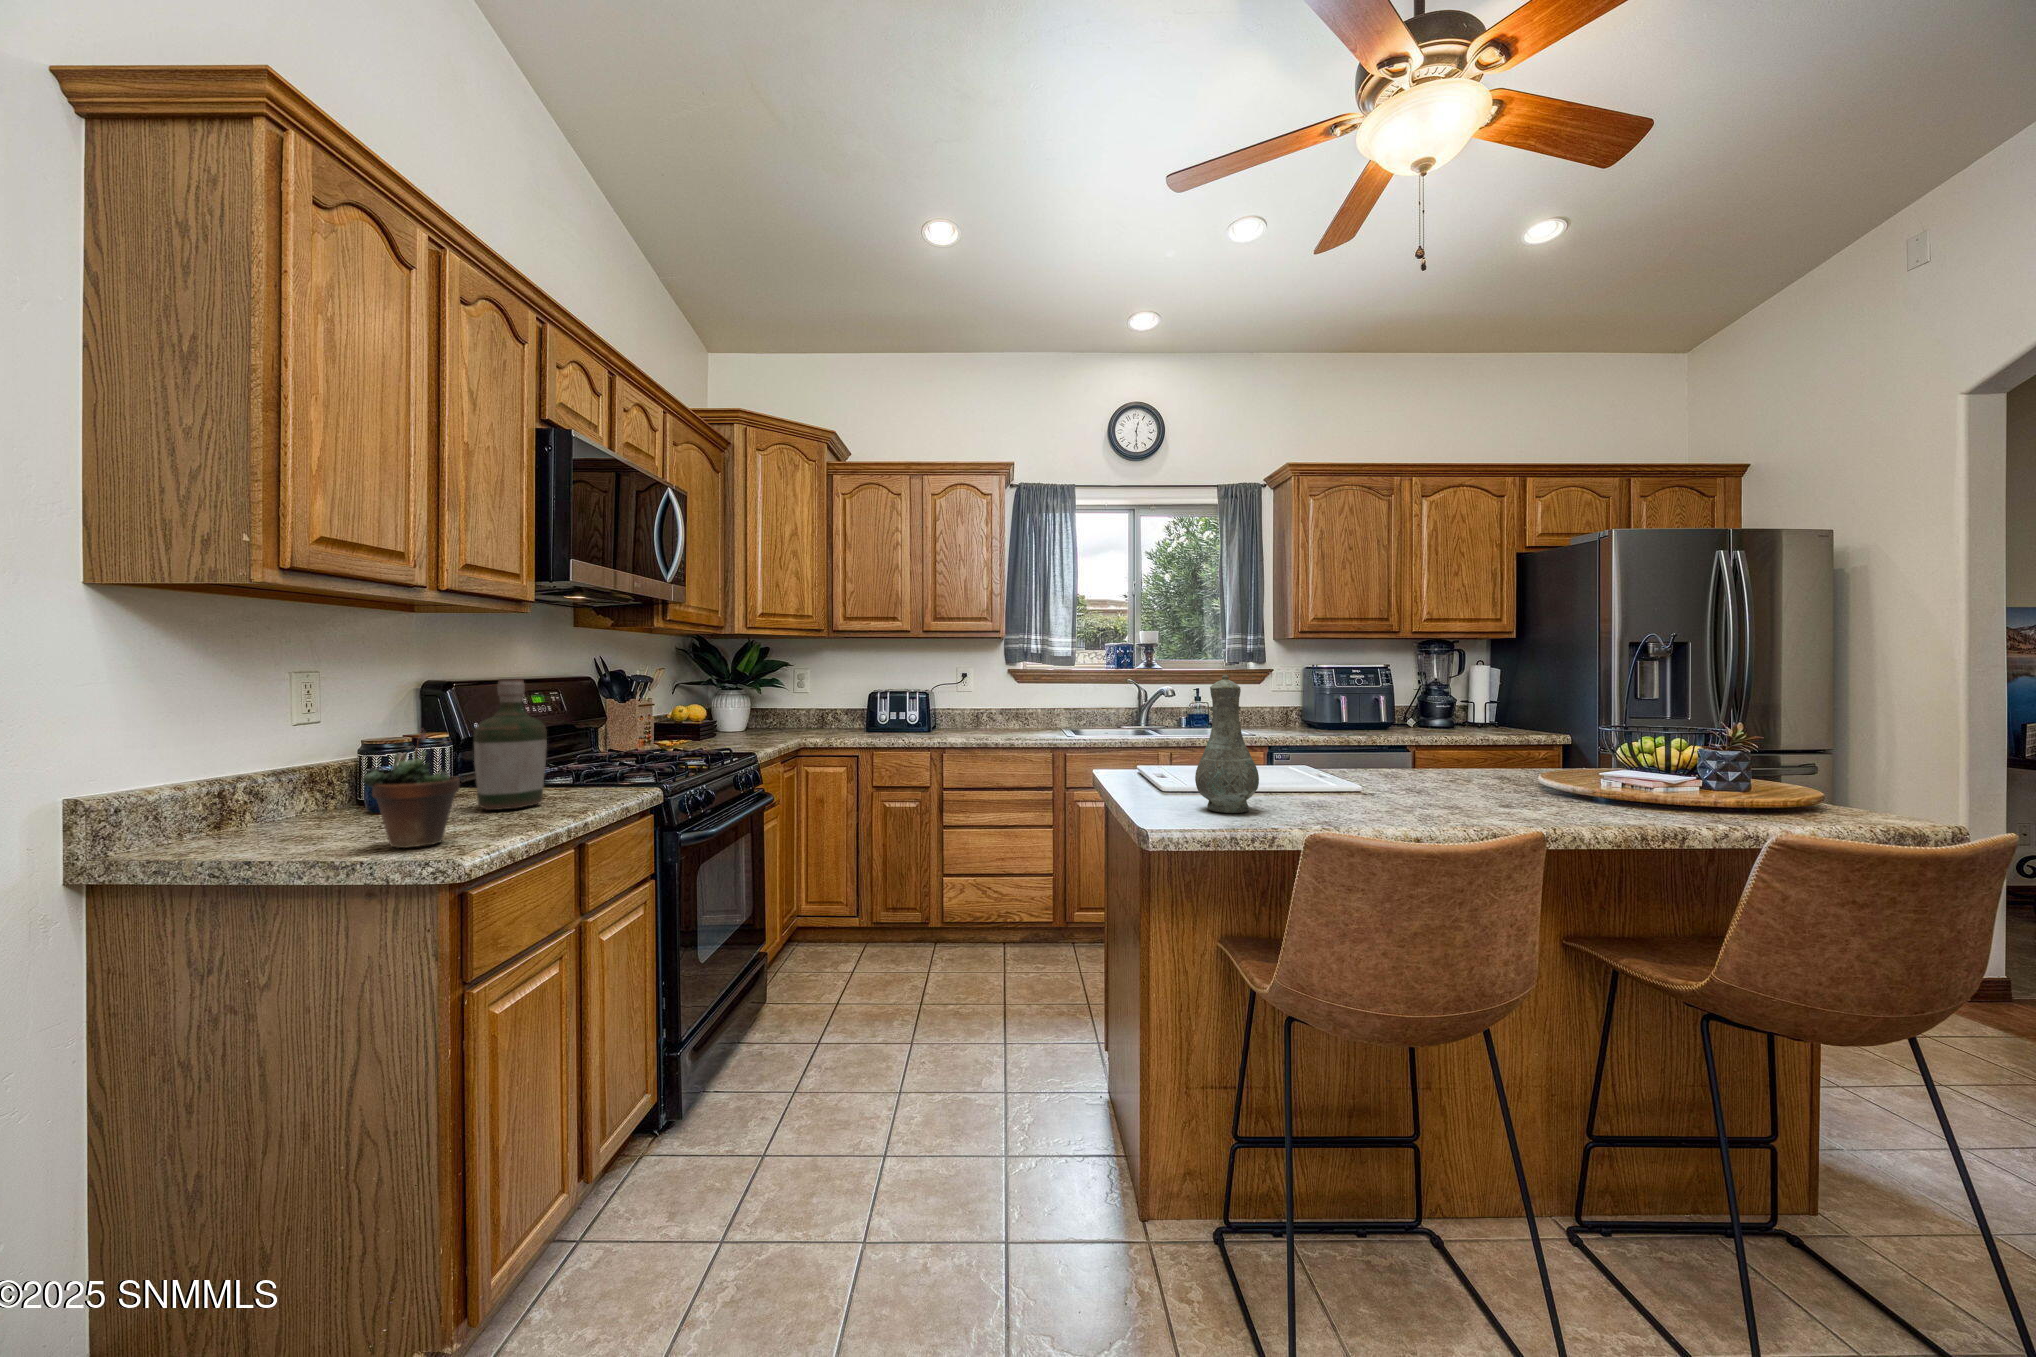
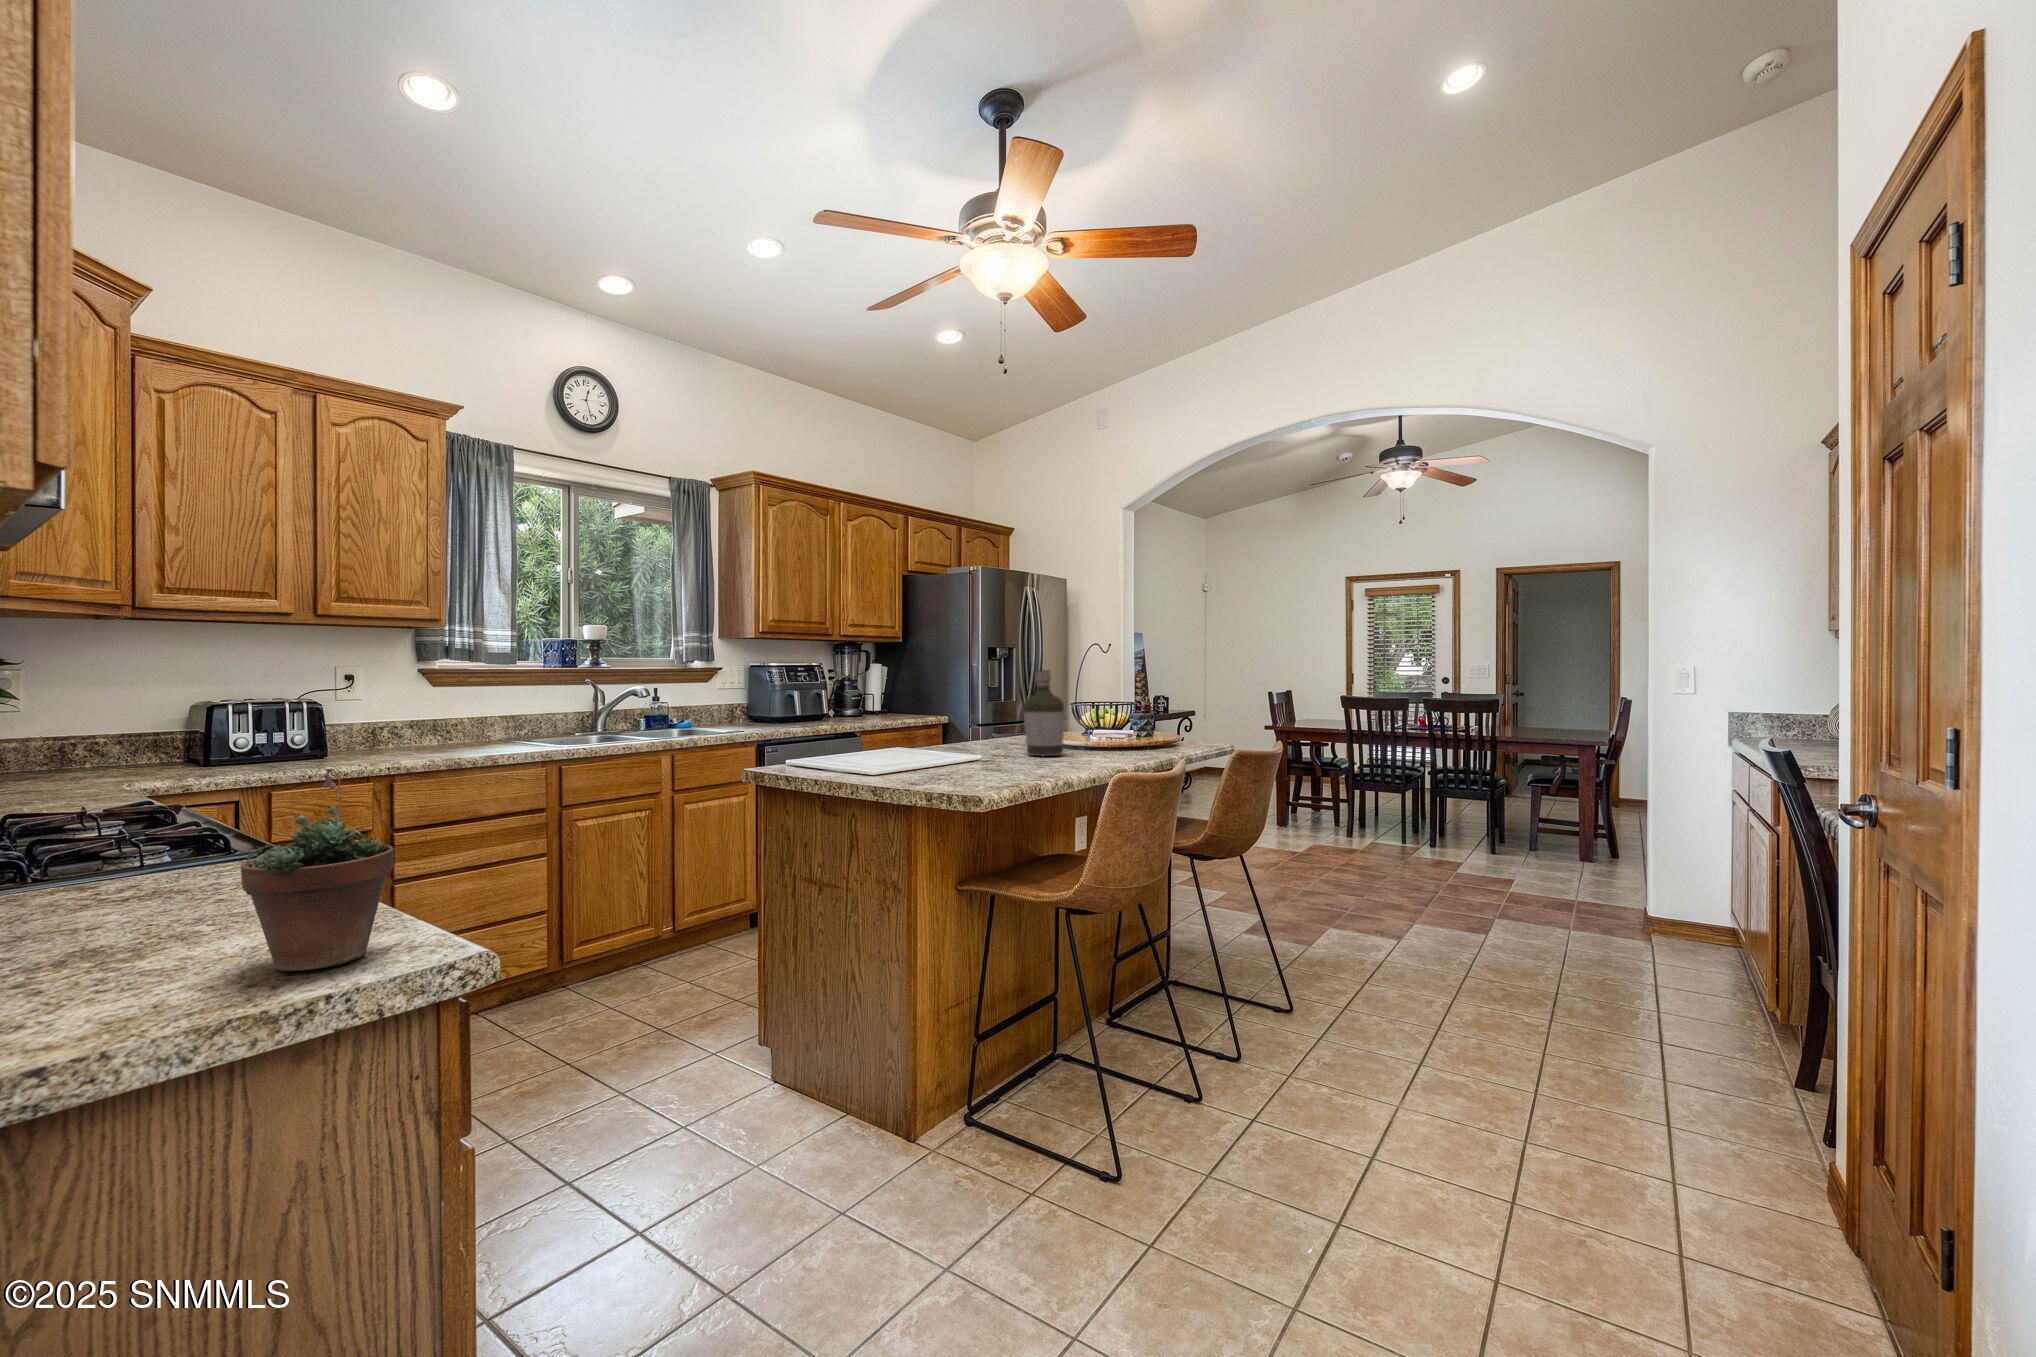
vase: present [1195,675,1259,813] -> none [960,672,1007,777]
bottle: present [474,679,547,810] -> present [1023,670,1064,756]

